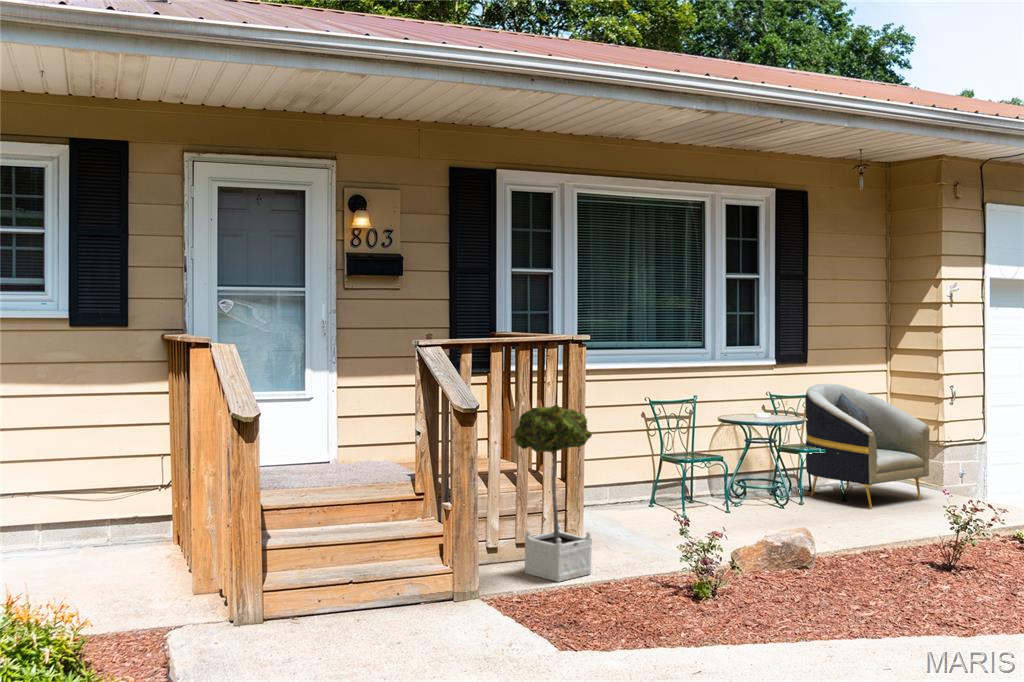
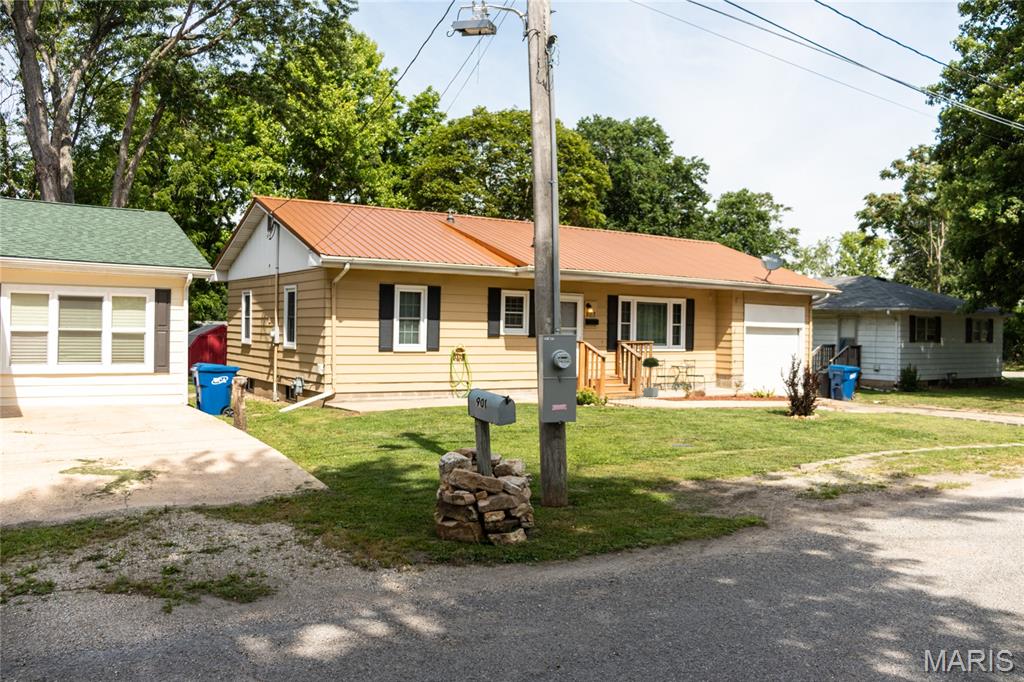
armchair: present [805,384,930,509] -> none [694,357,729,391]

